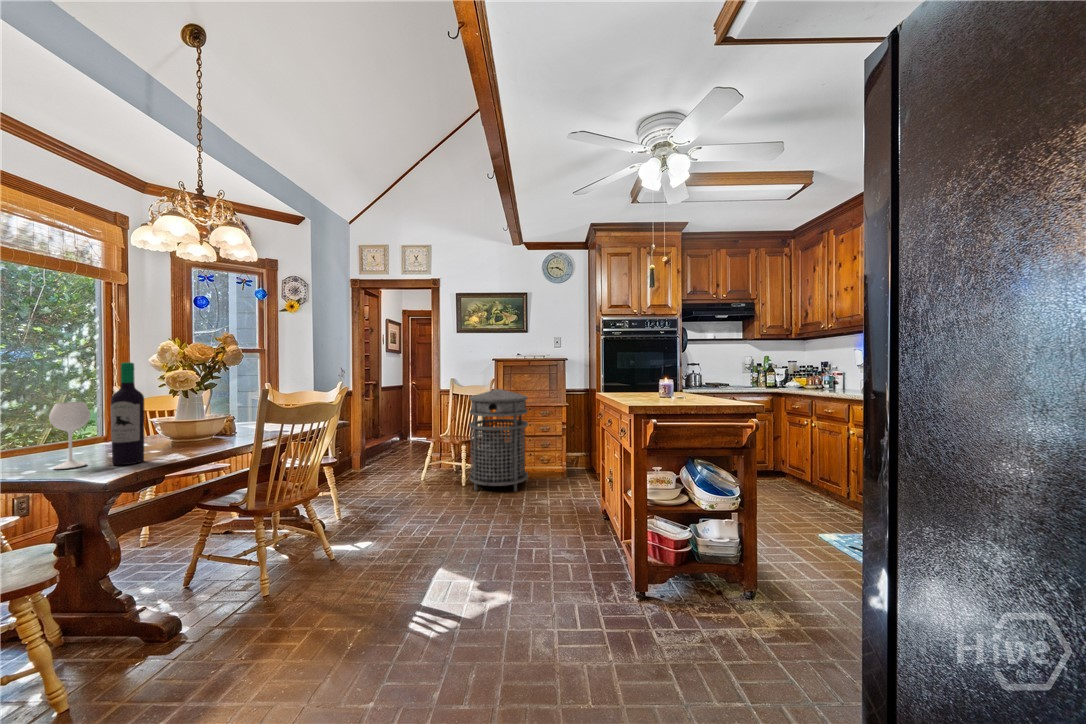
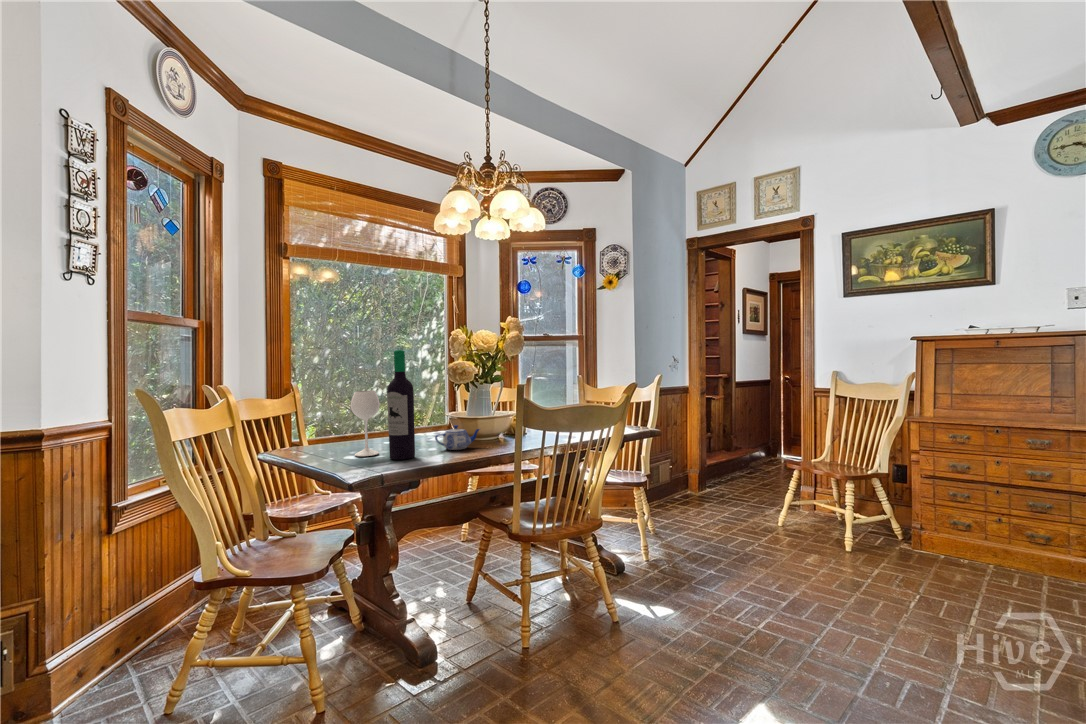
trash can: present [469,389,528,492] -> none [857,390,990,589]
teapot: none [158,429,207,452] -> present [435,425,480,450]

